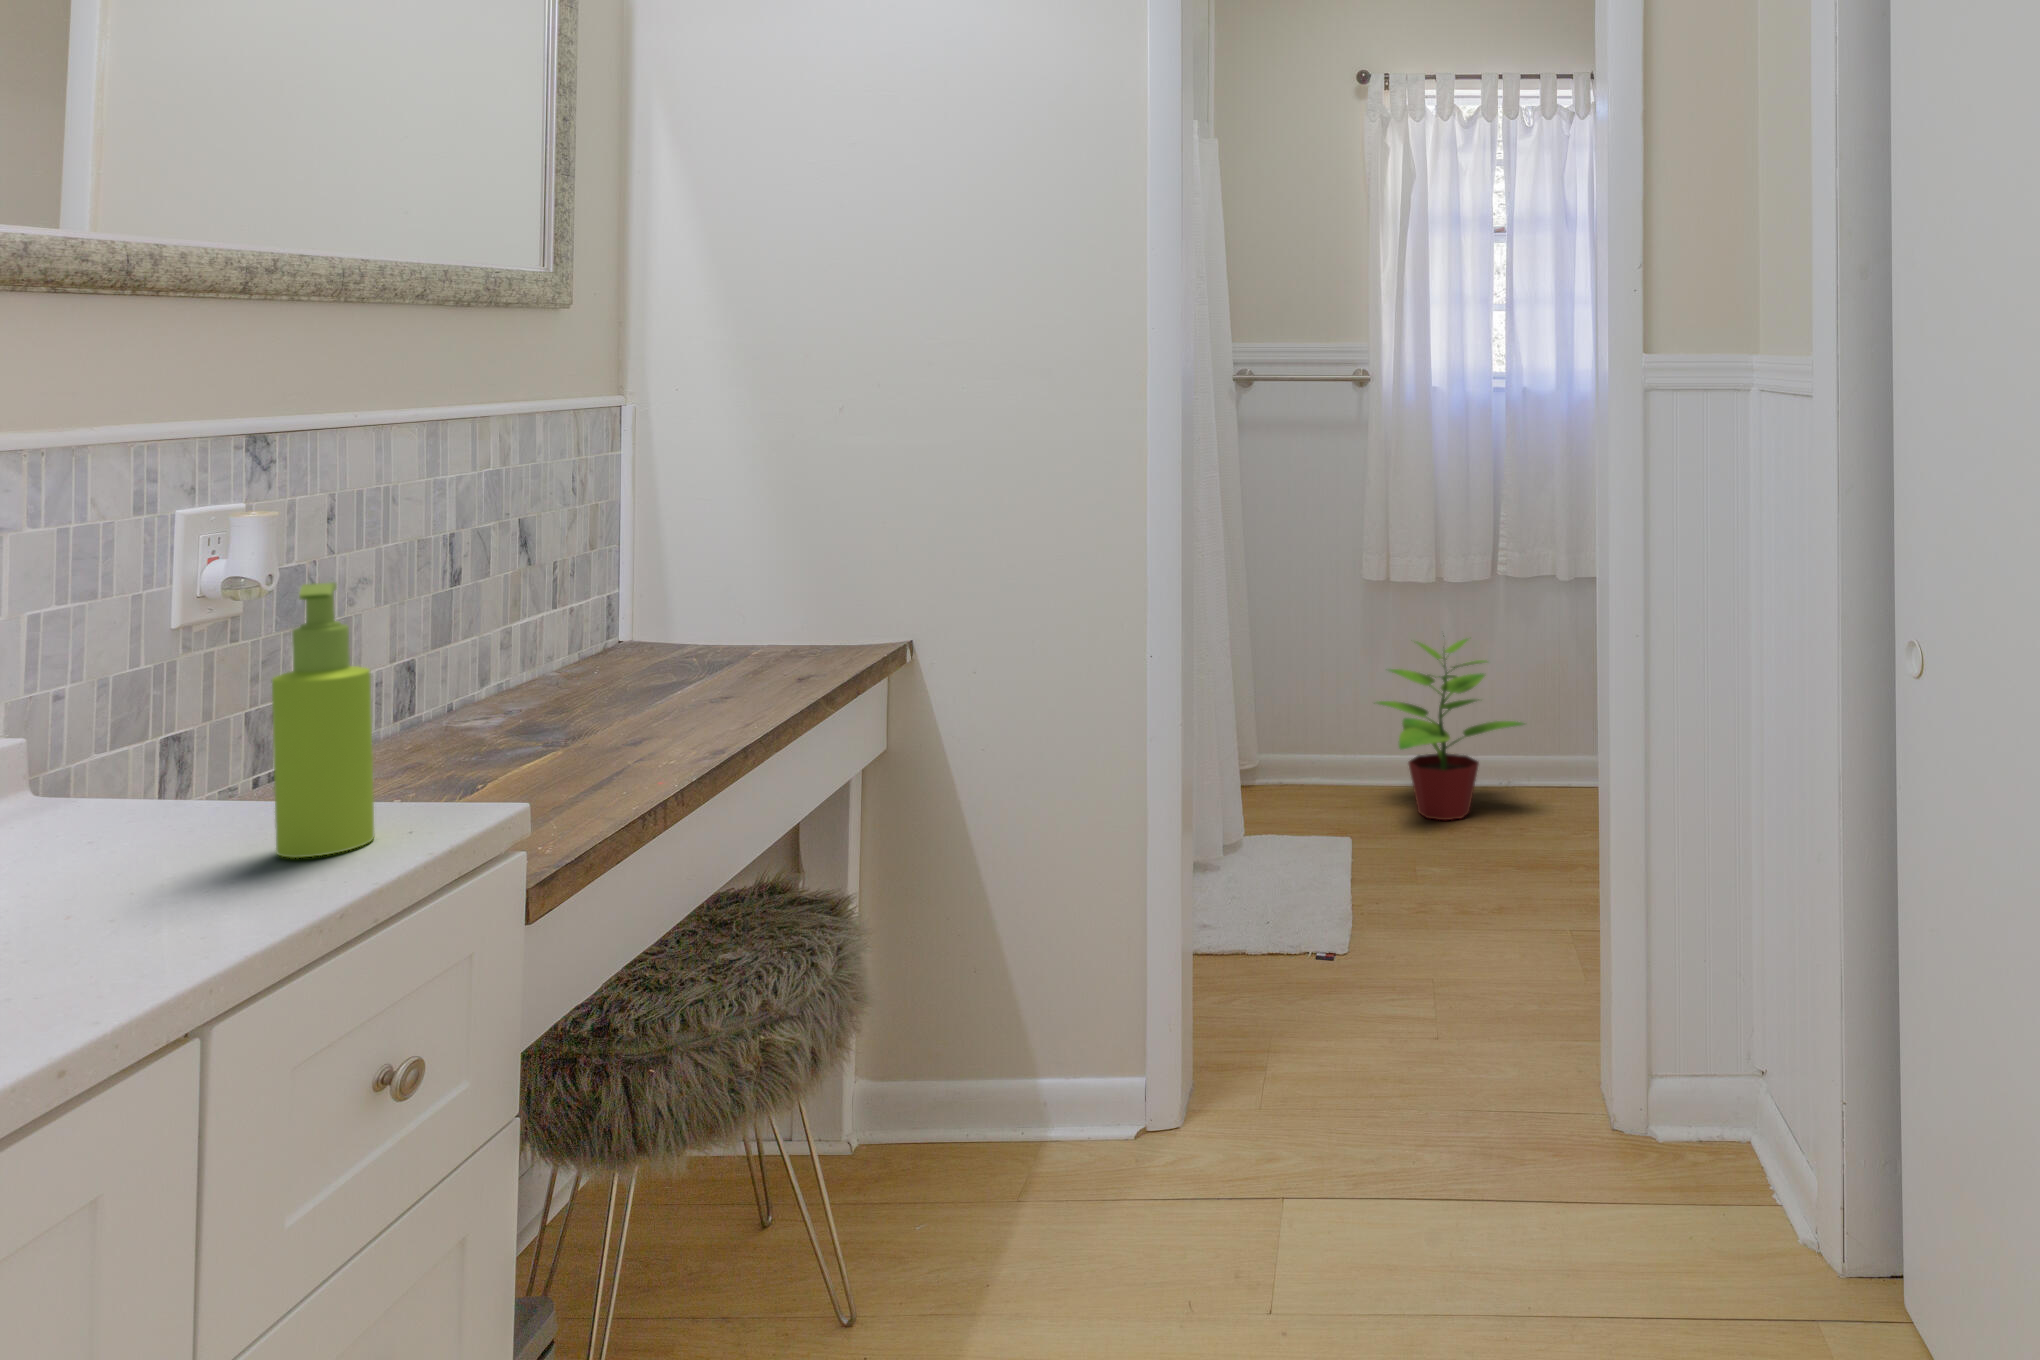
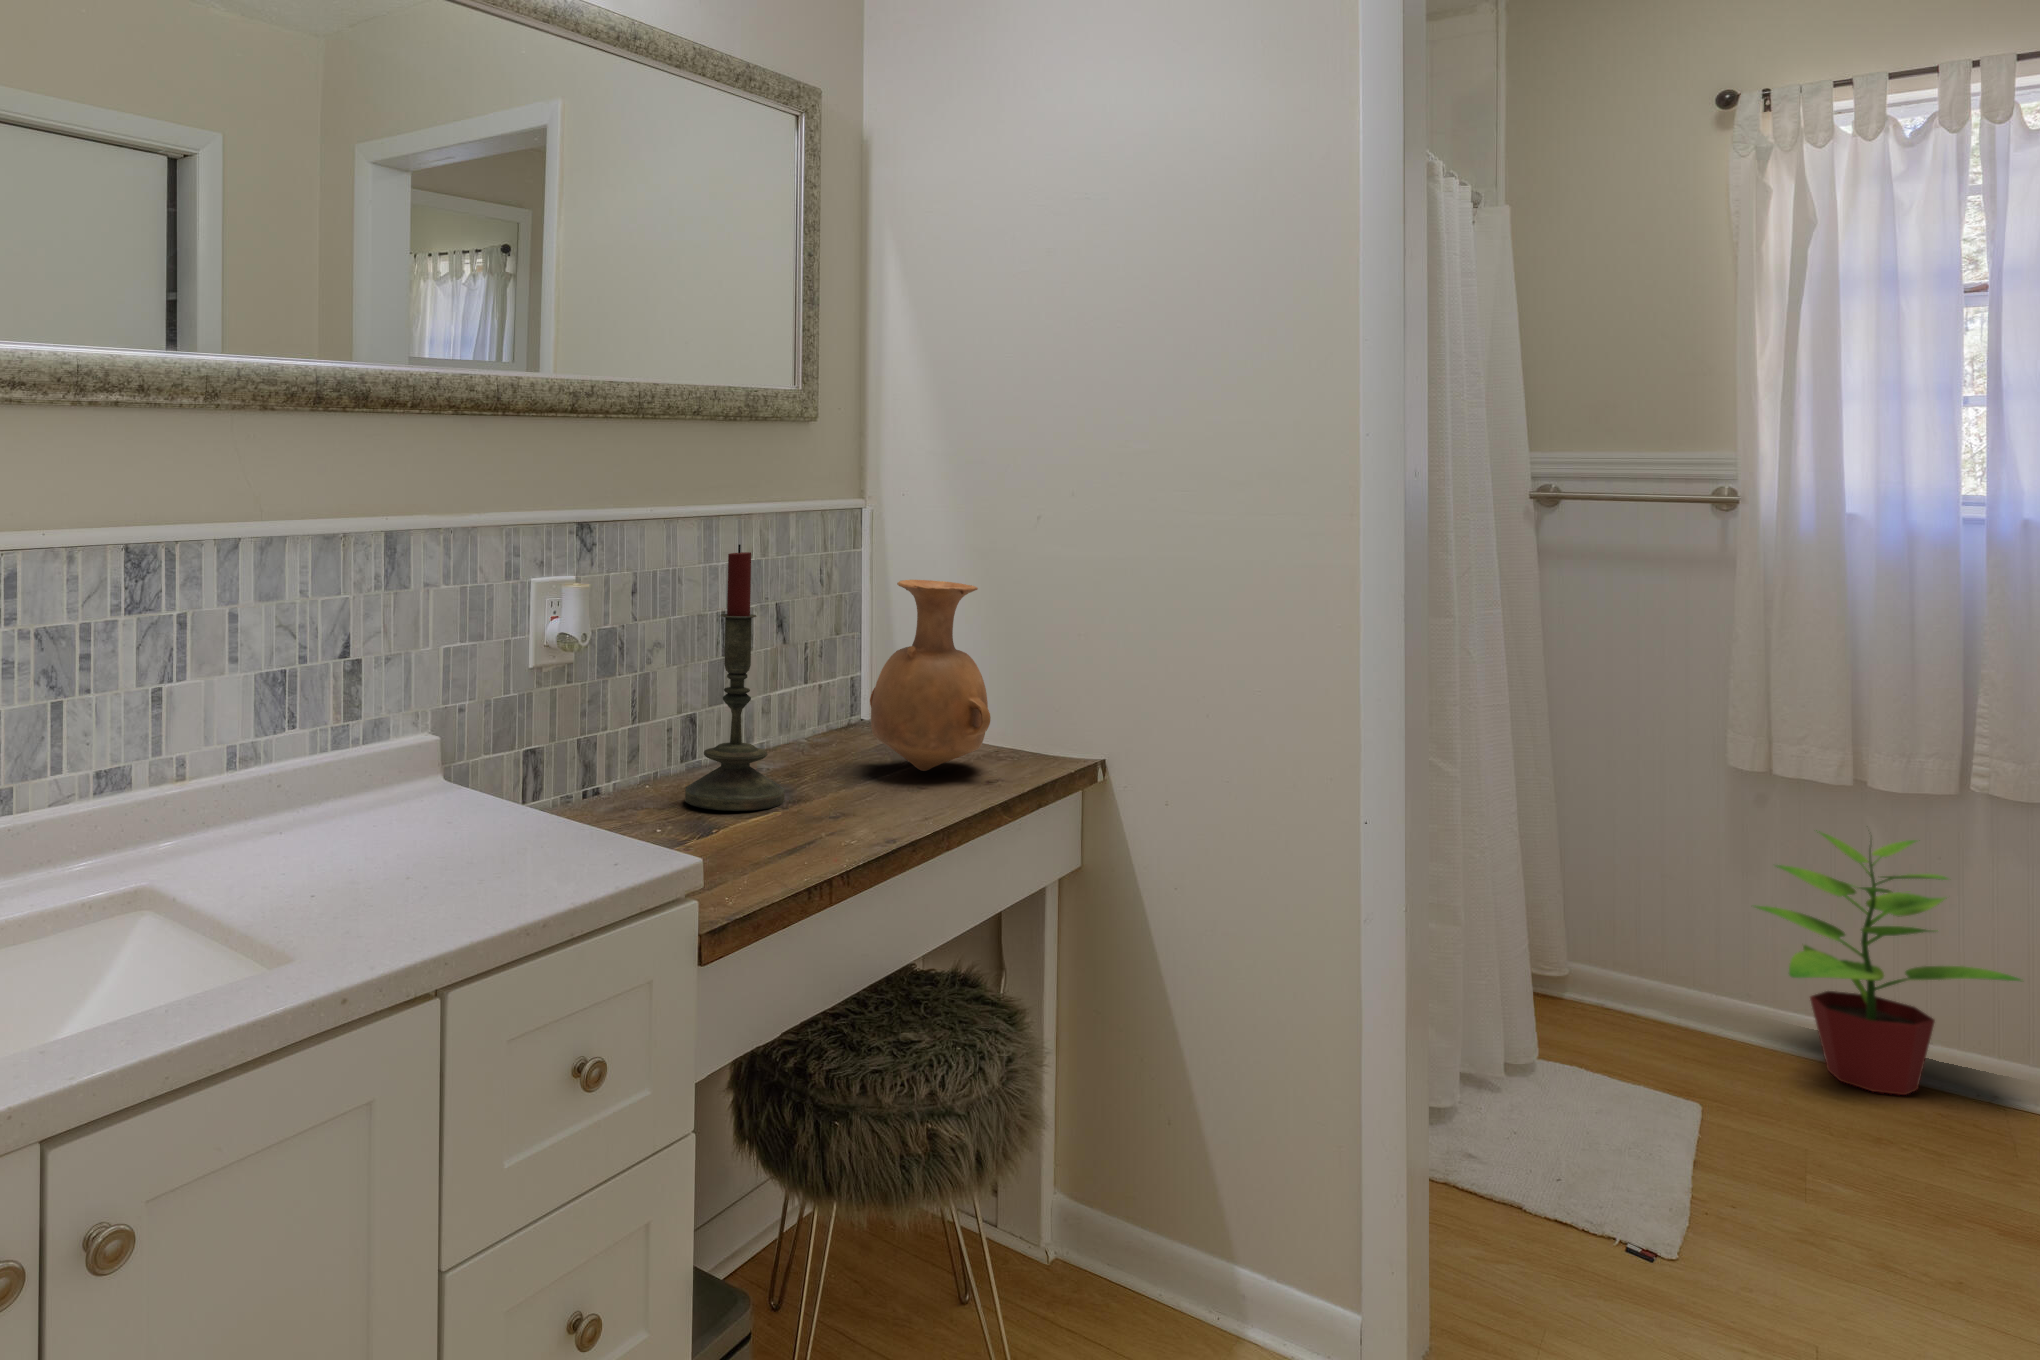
candle: none [421,455,559,763] -> present [685,544,785,811]
vase: none [644,487,793,686] -> present [870,580,991,771]
soap dispenser: present [272,582,375,858] -> none [522,646,590,870]

